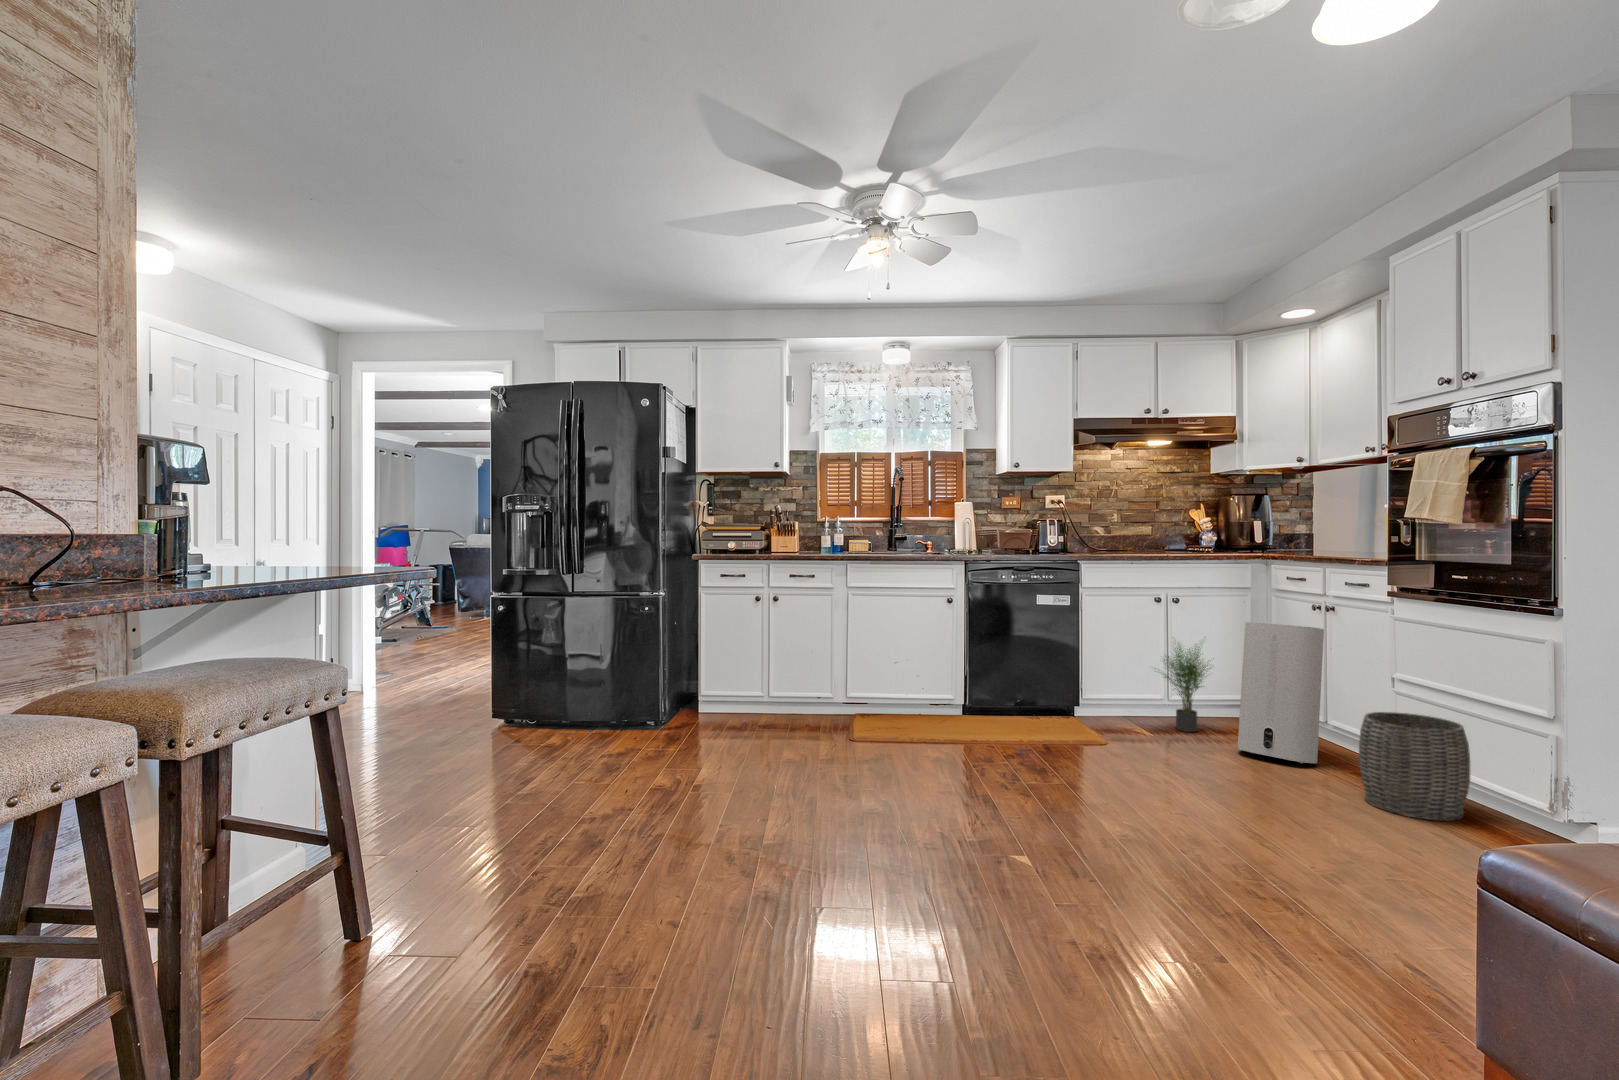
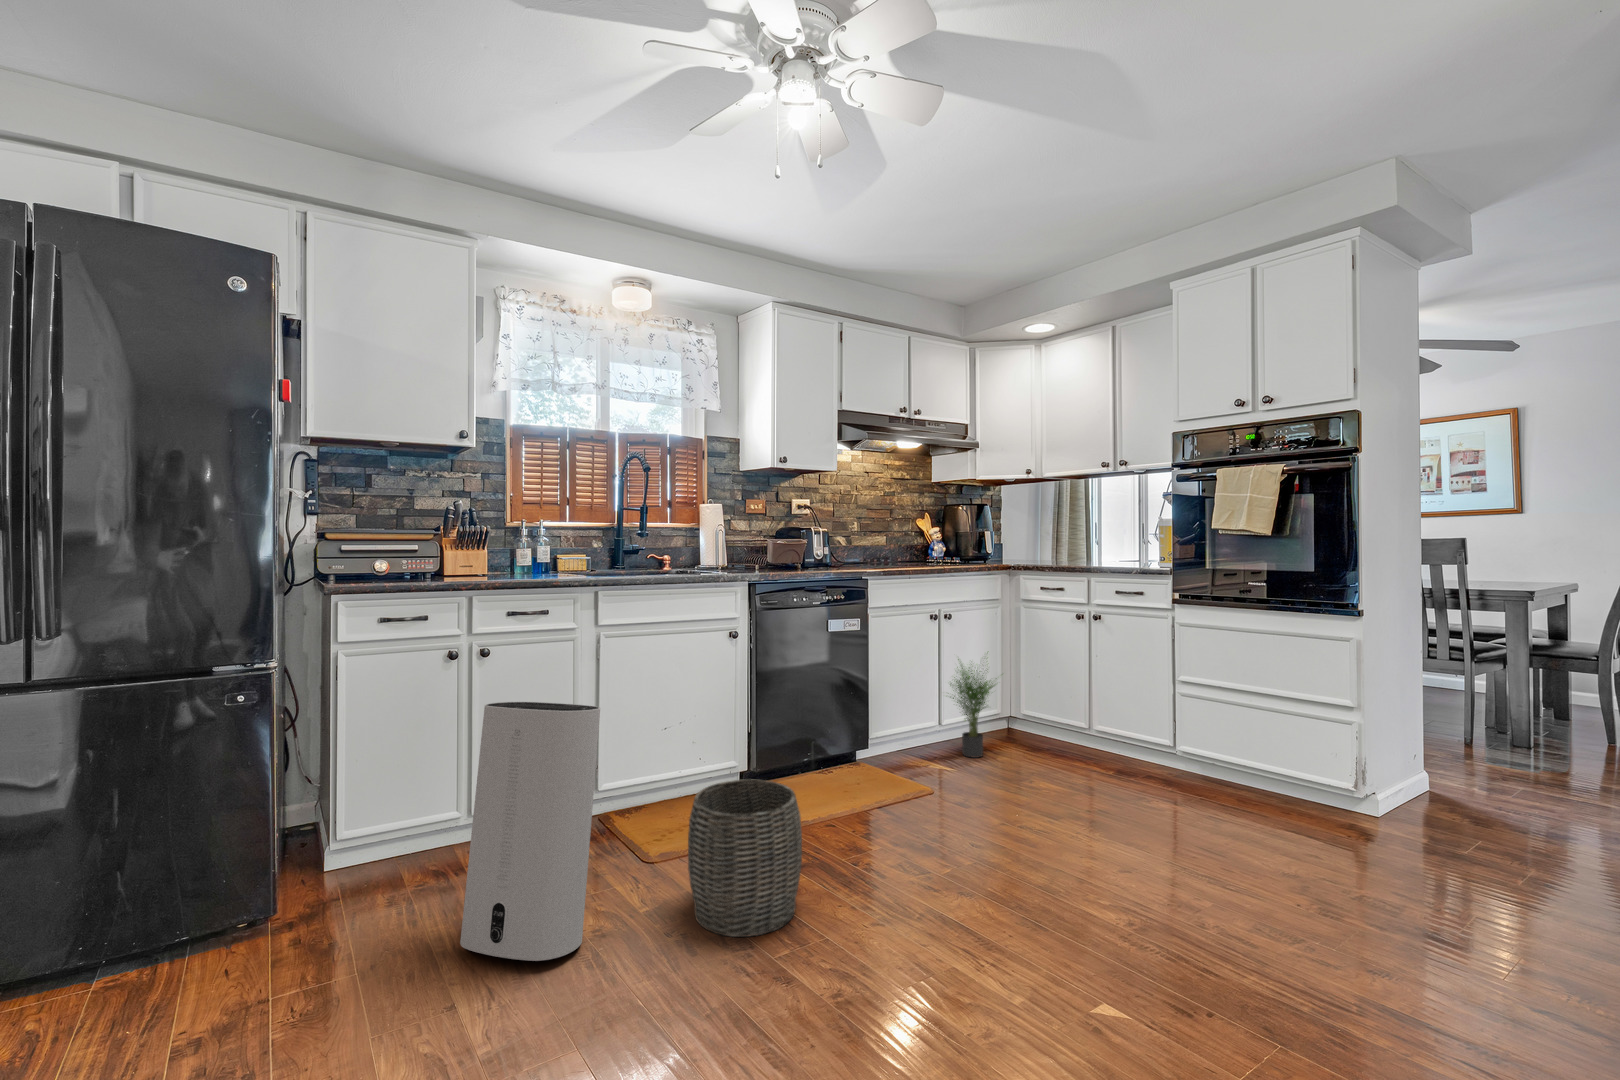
air purifier: present [1238,622,1324,764] -> present [460,702,600,961]
woven basket: present [1359,712,1470,821] -> present [688,779,802,937]

